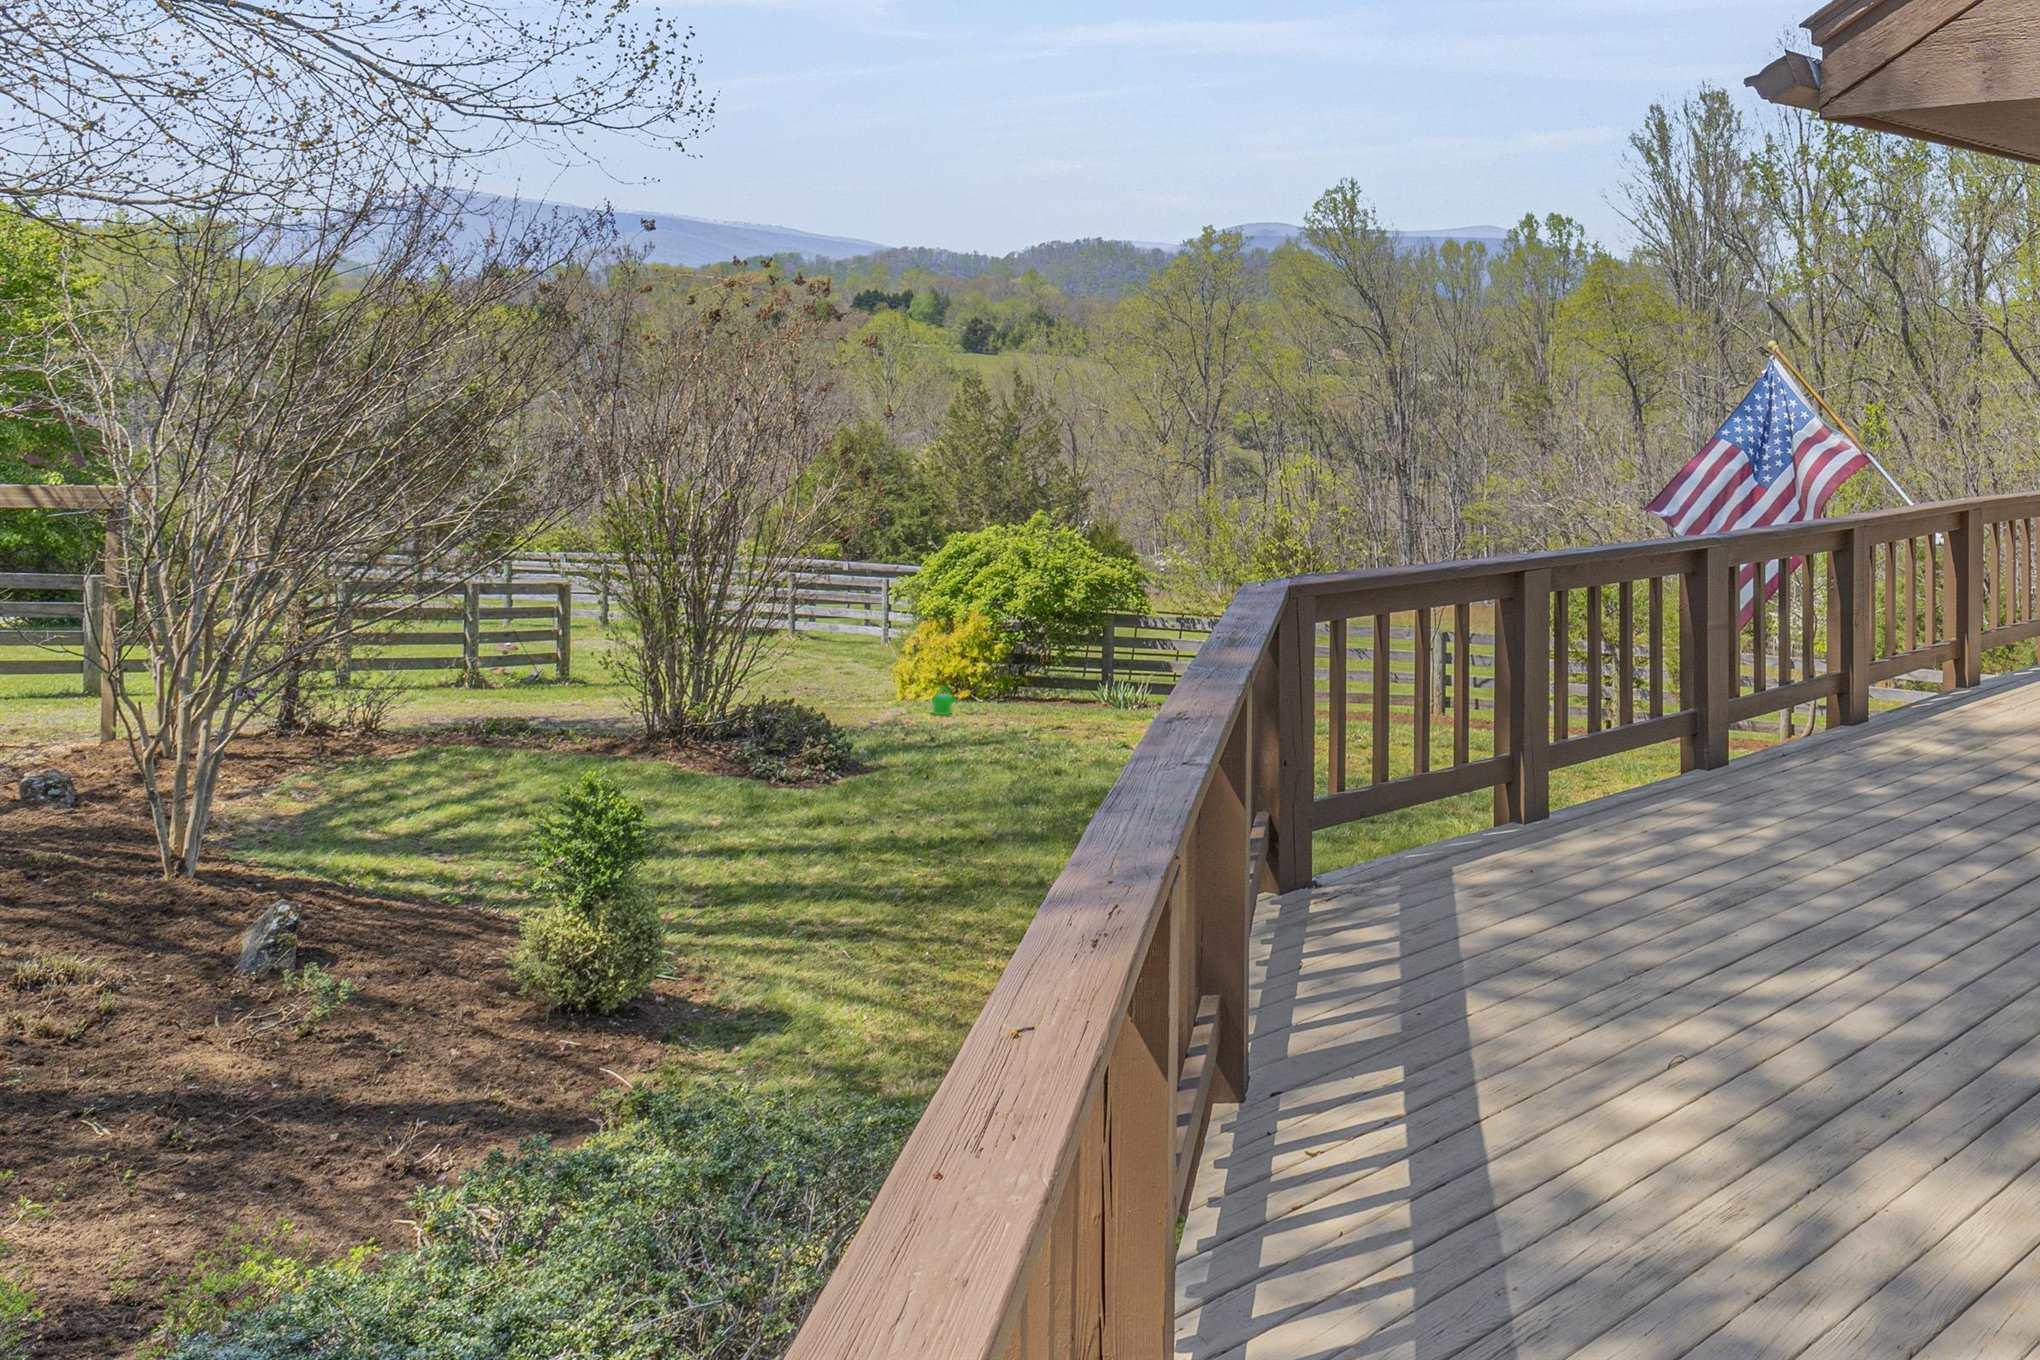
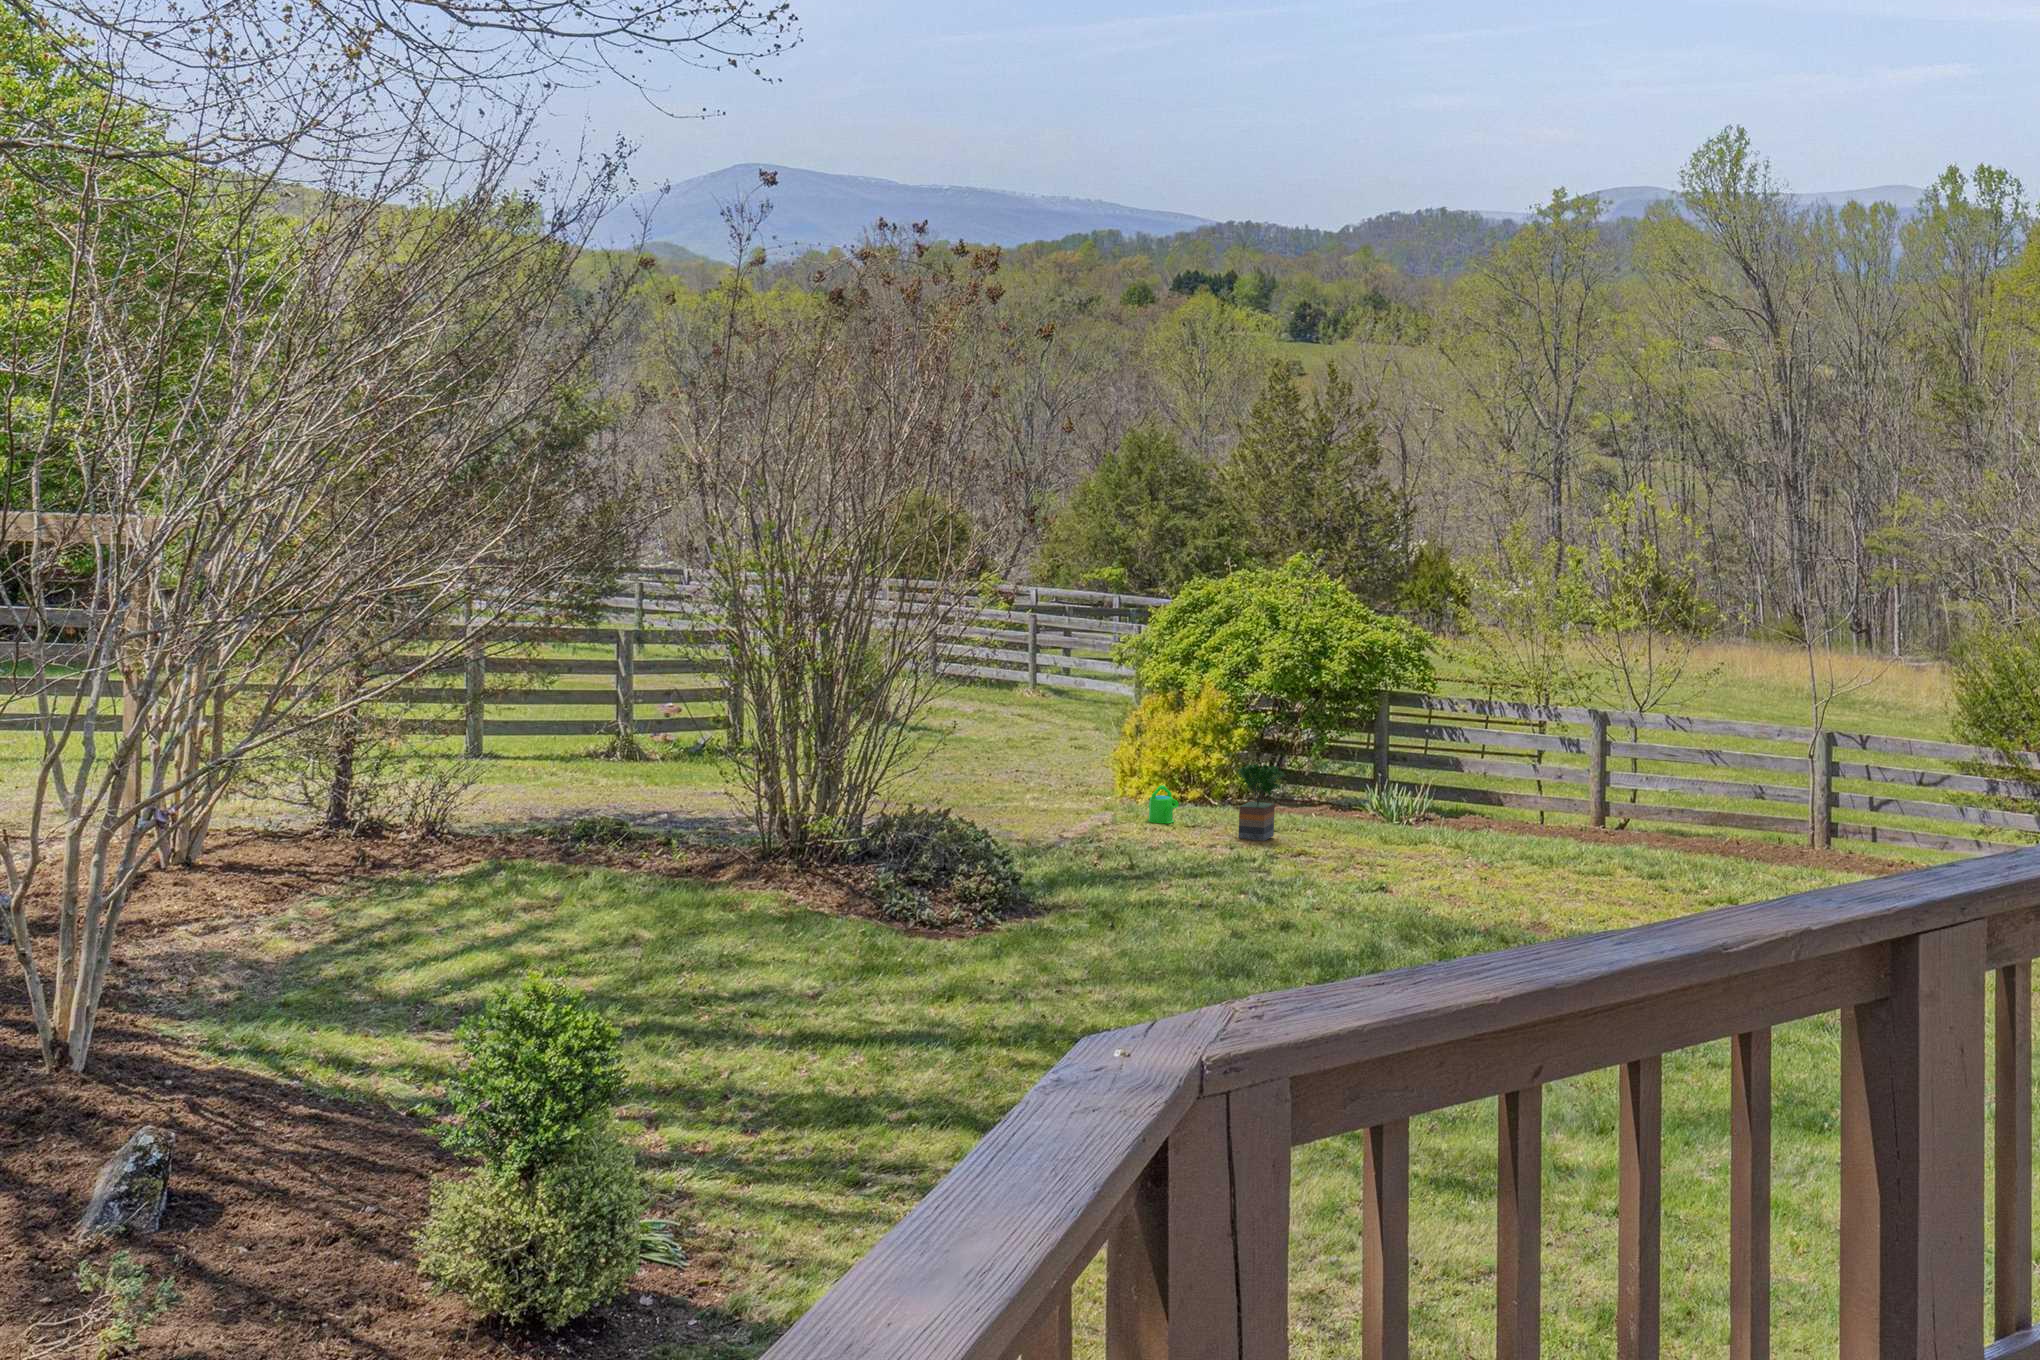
potted tree: none [1003,667,1040,724] -> present [1239,764,1284,841]

